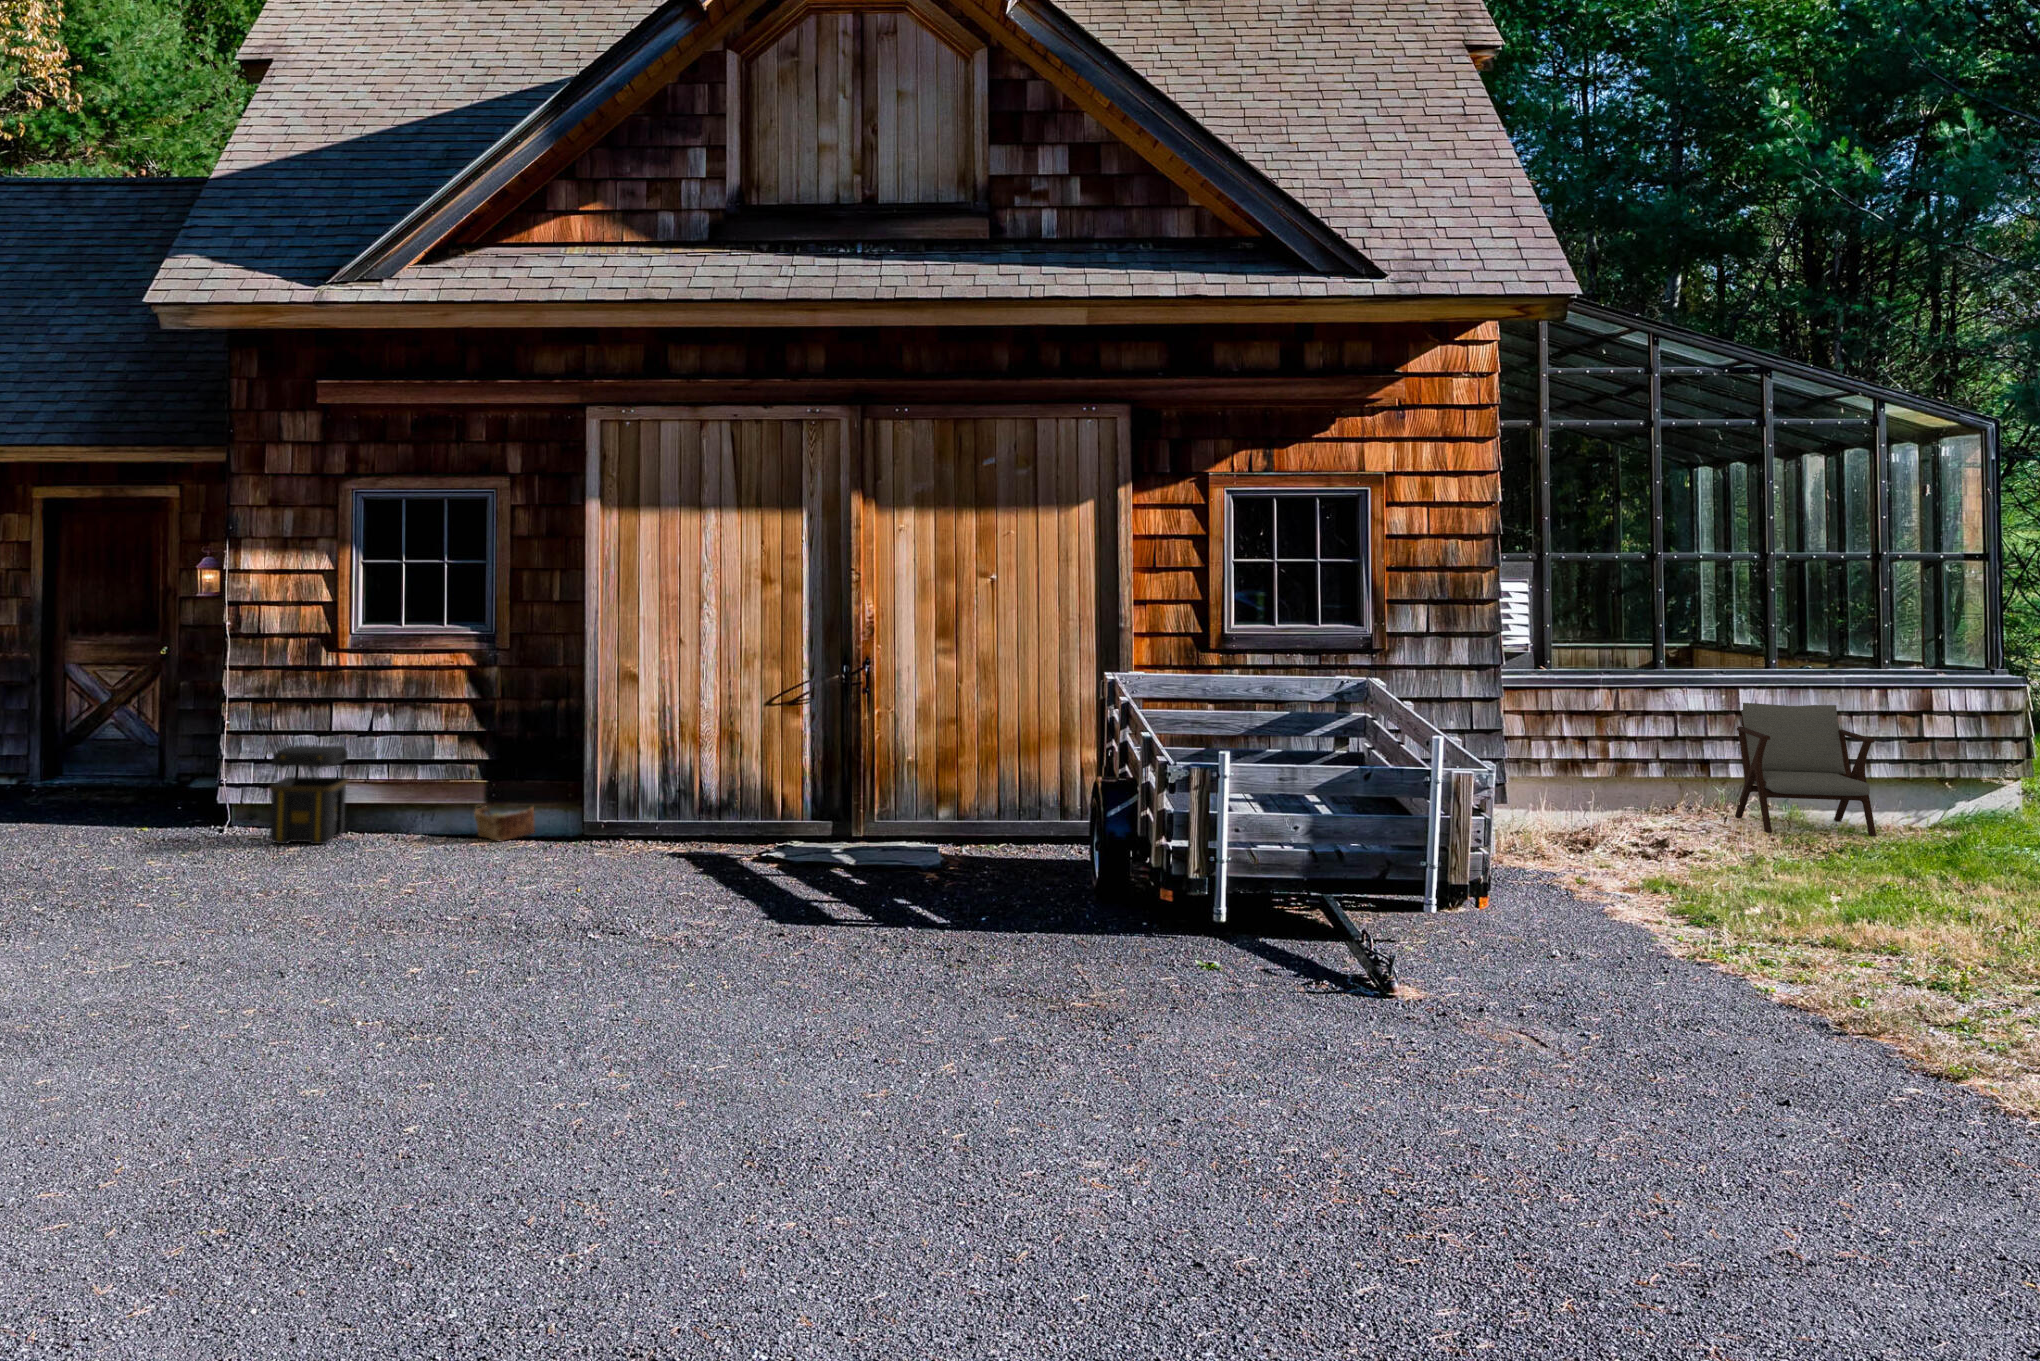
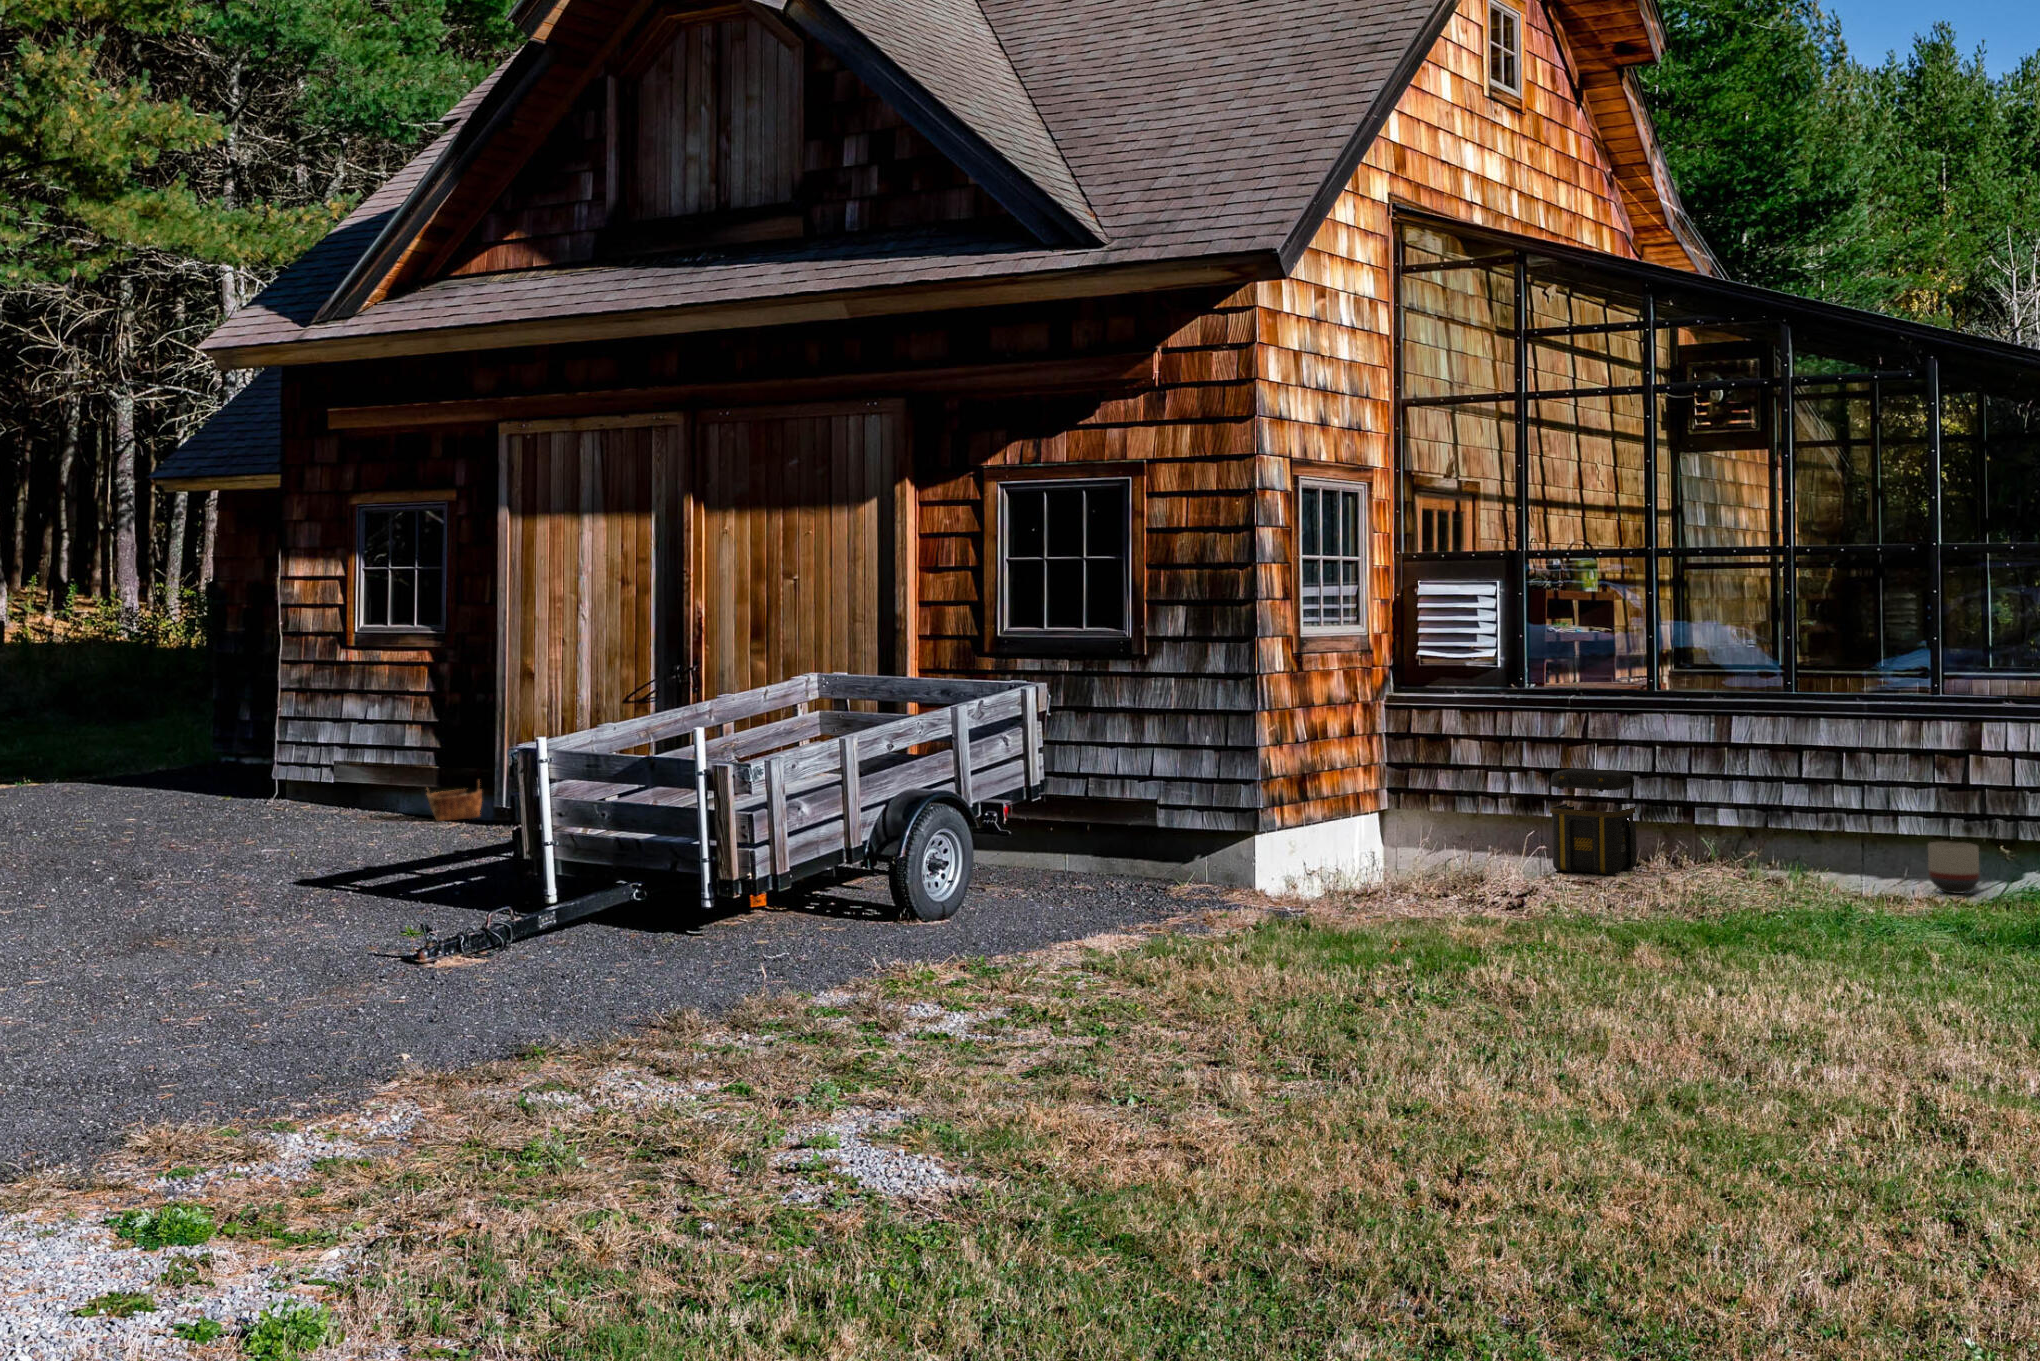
lounge chair: present [1735,703,1876,836] -> none [1693,734,1861,900]
toolbox: present [270,745,348,844] -> present [1550,769,1637,875]
planter: none [1891,782,1934,822] -> present [1928,842,1979,894]

